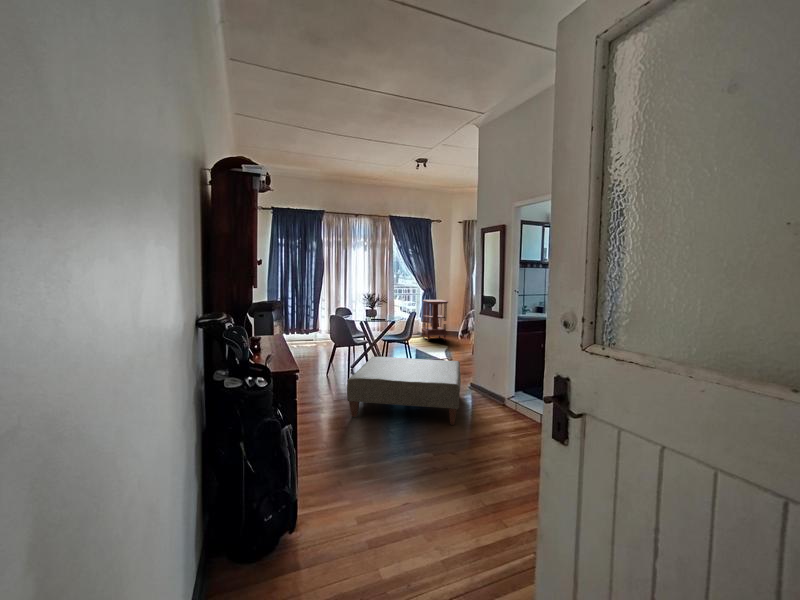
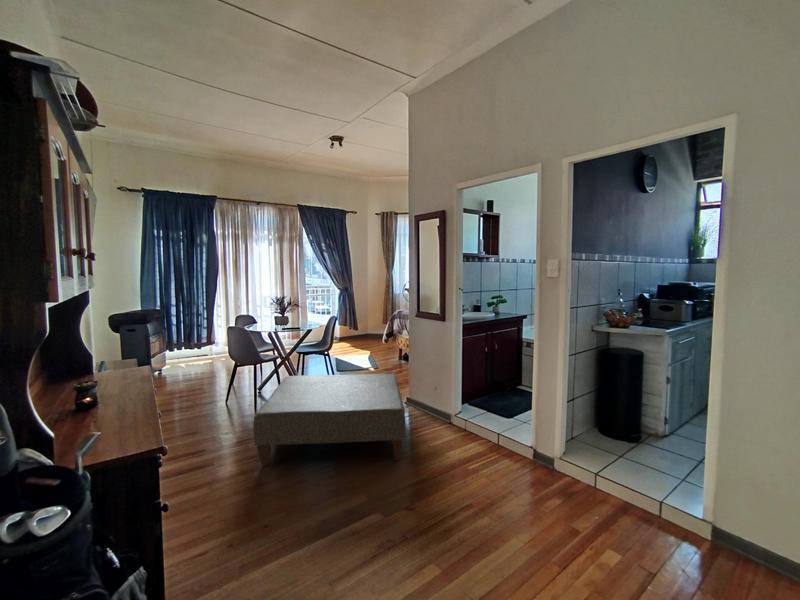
side table: present [422,300,448,341] -> none [339,300,369,347]

